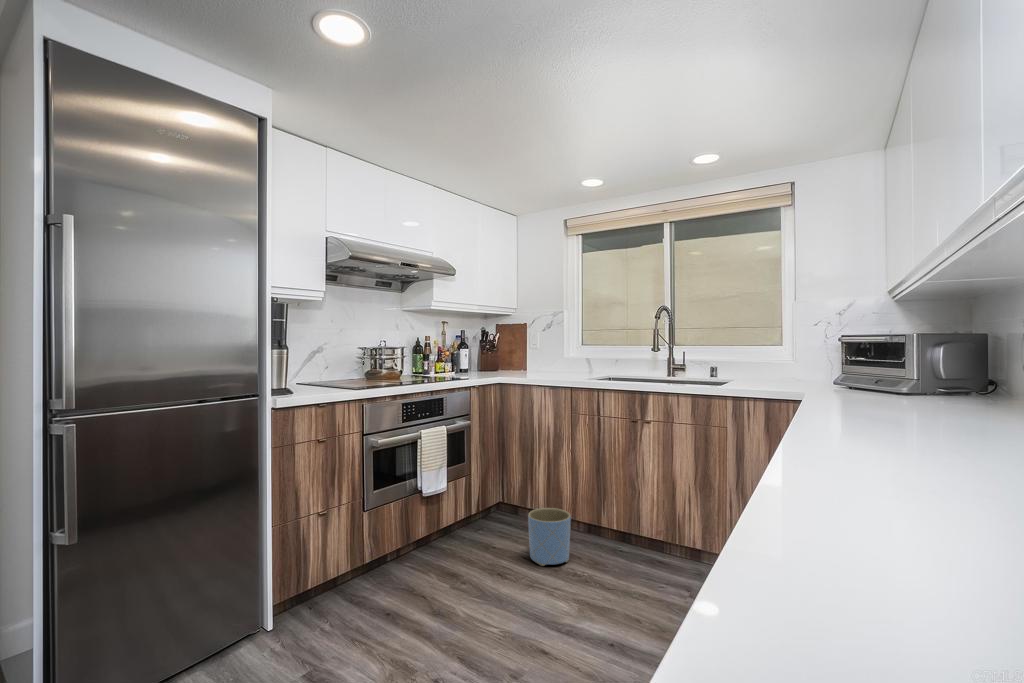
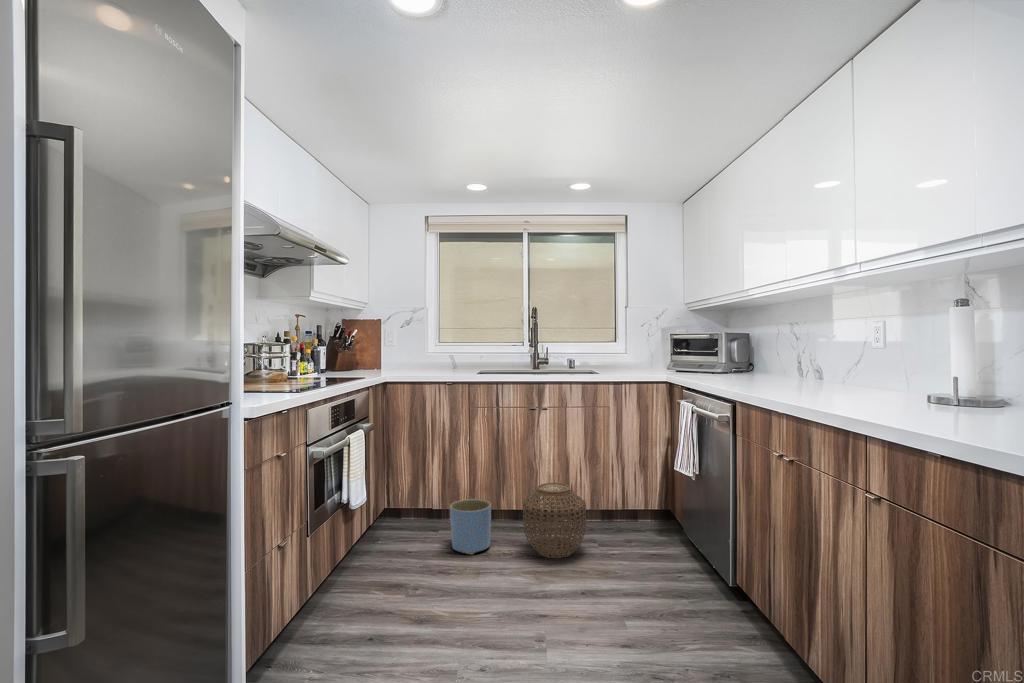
woven basket: none [593,506,665,595] -> present [523,483,586,558]

